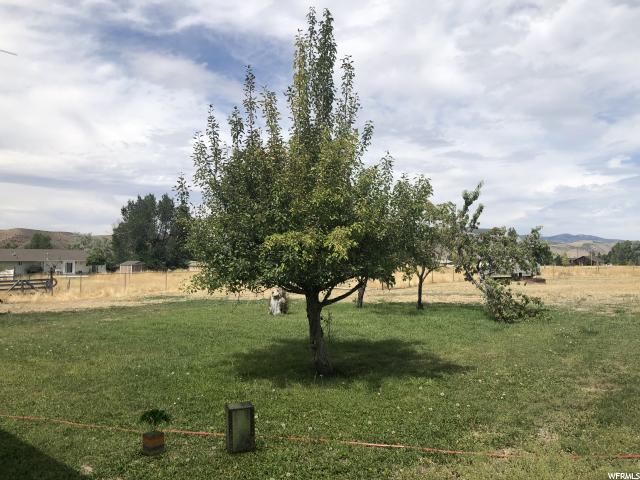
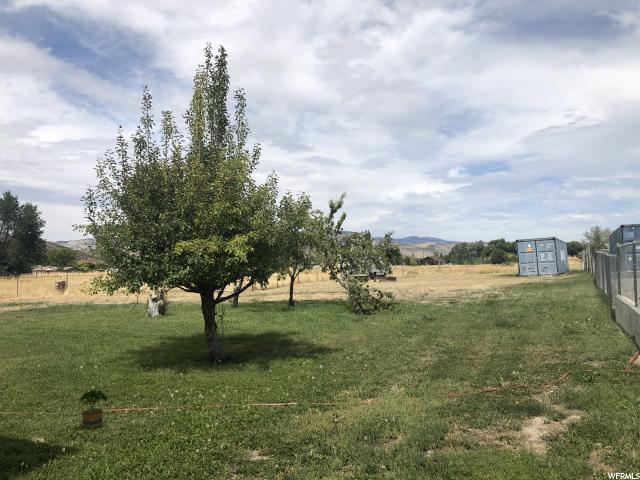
storage box: present [225,401,255,454] -> none [154,379,182,421]

